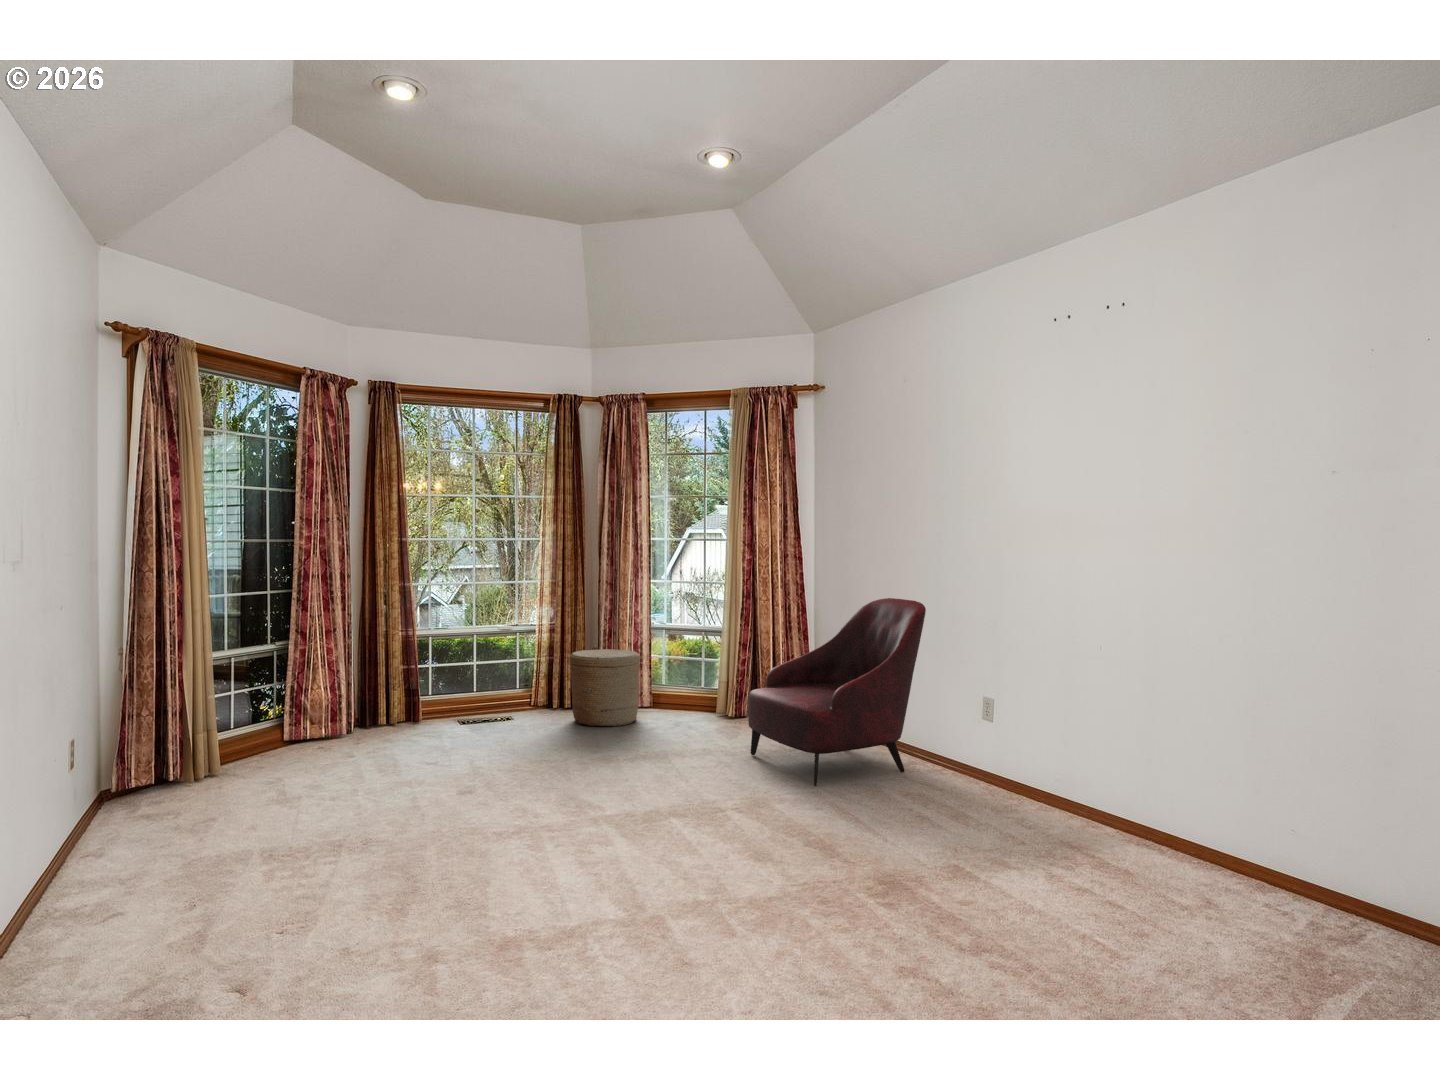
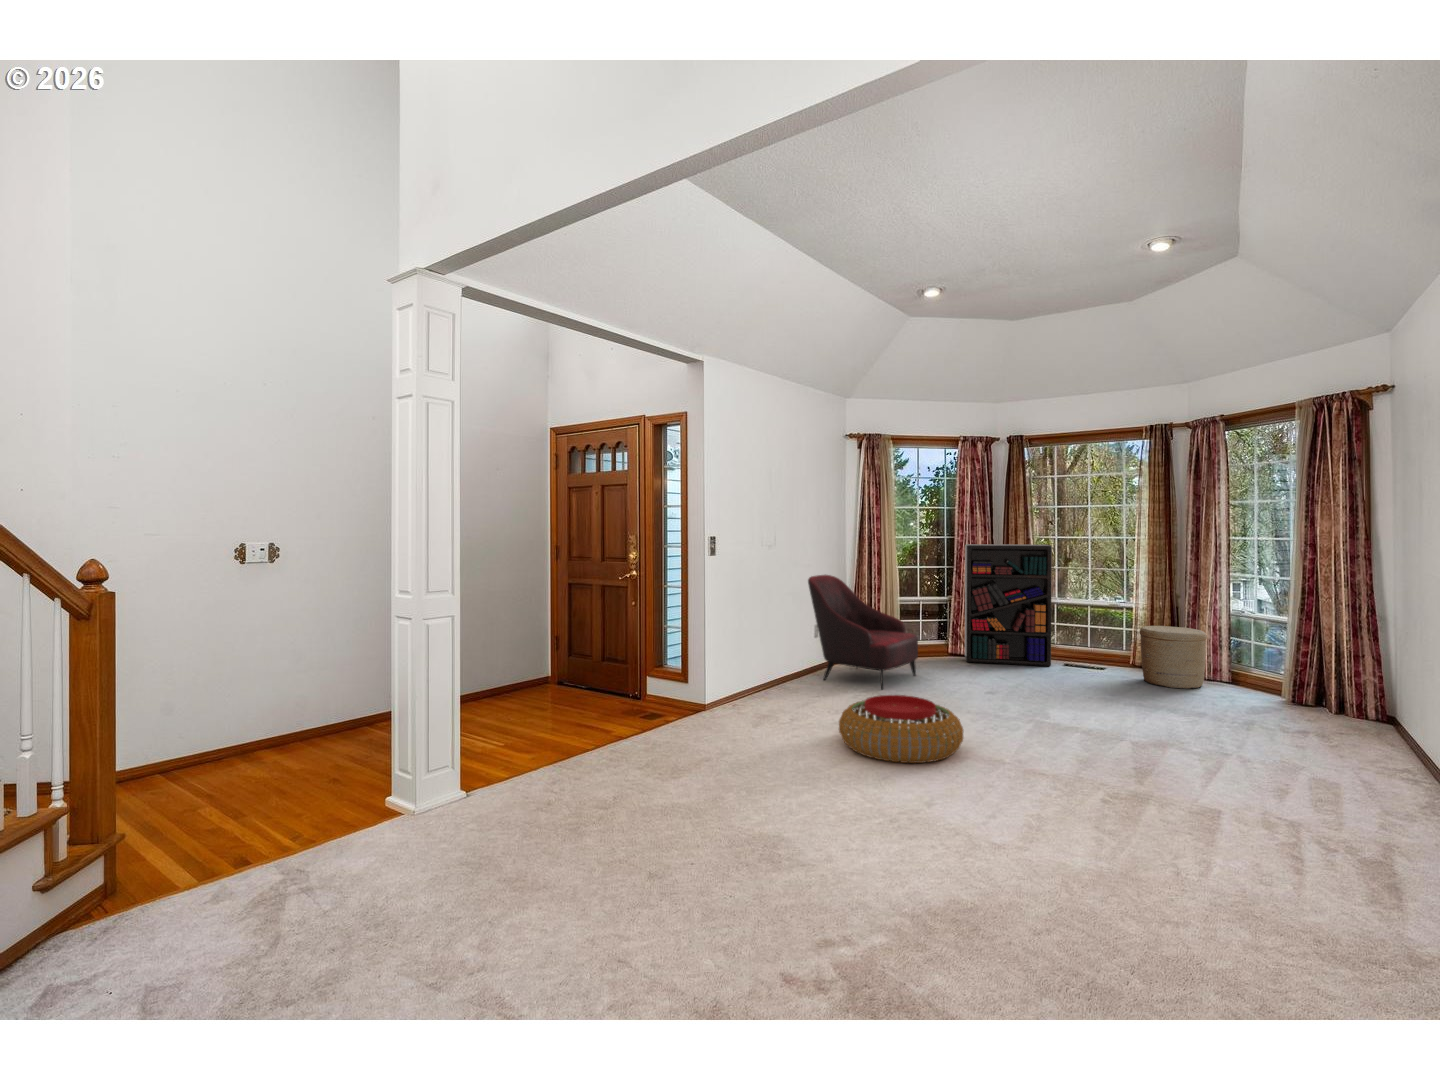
bookshelf: none [307,550,452,749] -> present [965,544,1052,666]
armchair: present [748,598,926,786] -> present [808,575,918,689]
pouf: none [439,827,677,980] -> present [839,695,963,763]

